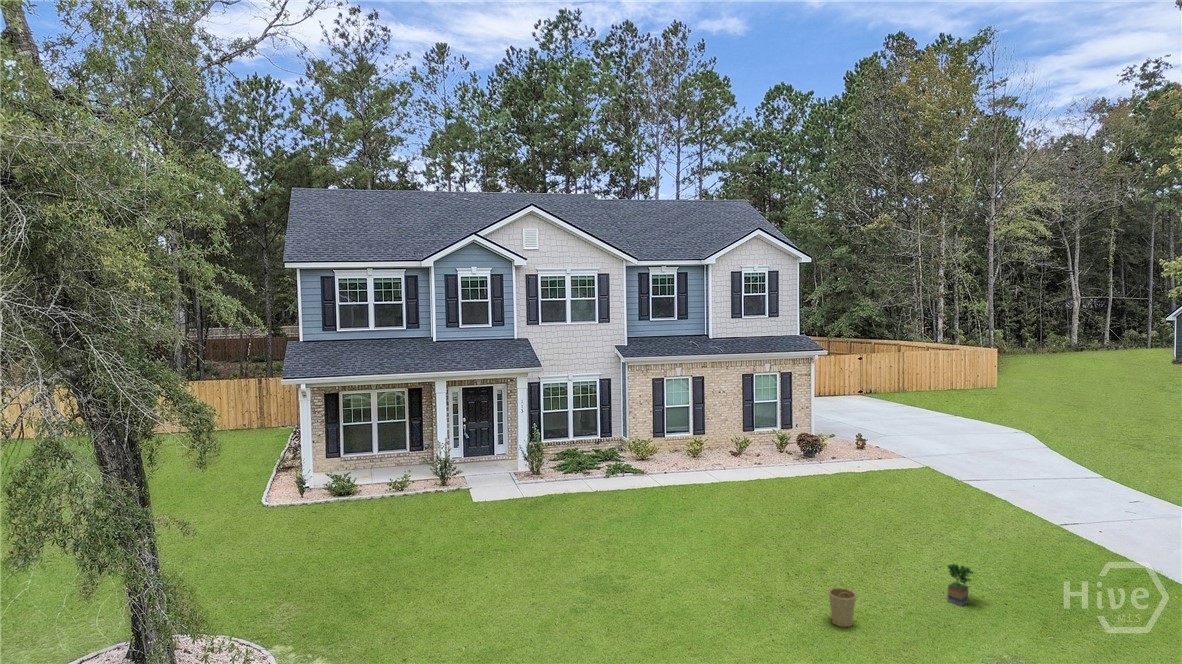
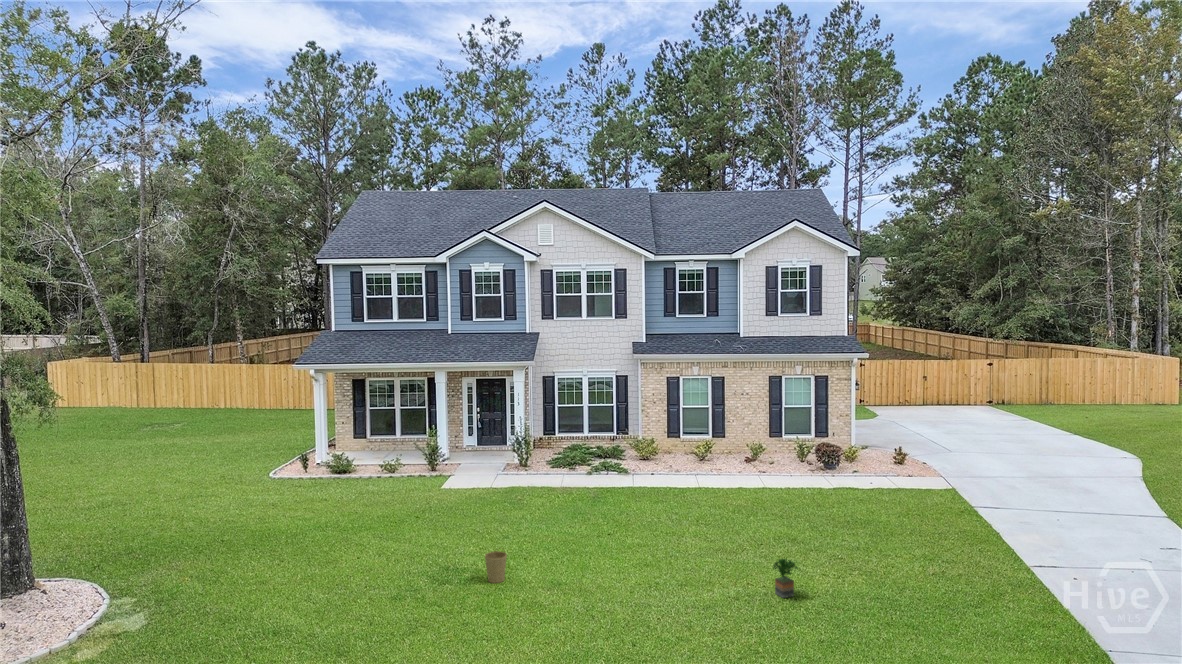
basket: present [829,588,856,627] -> present [485,551,507,583]

